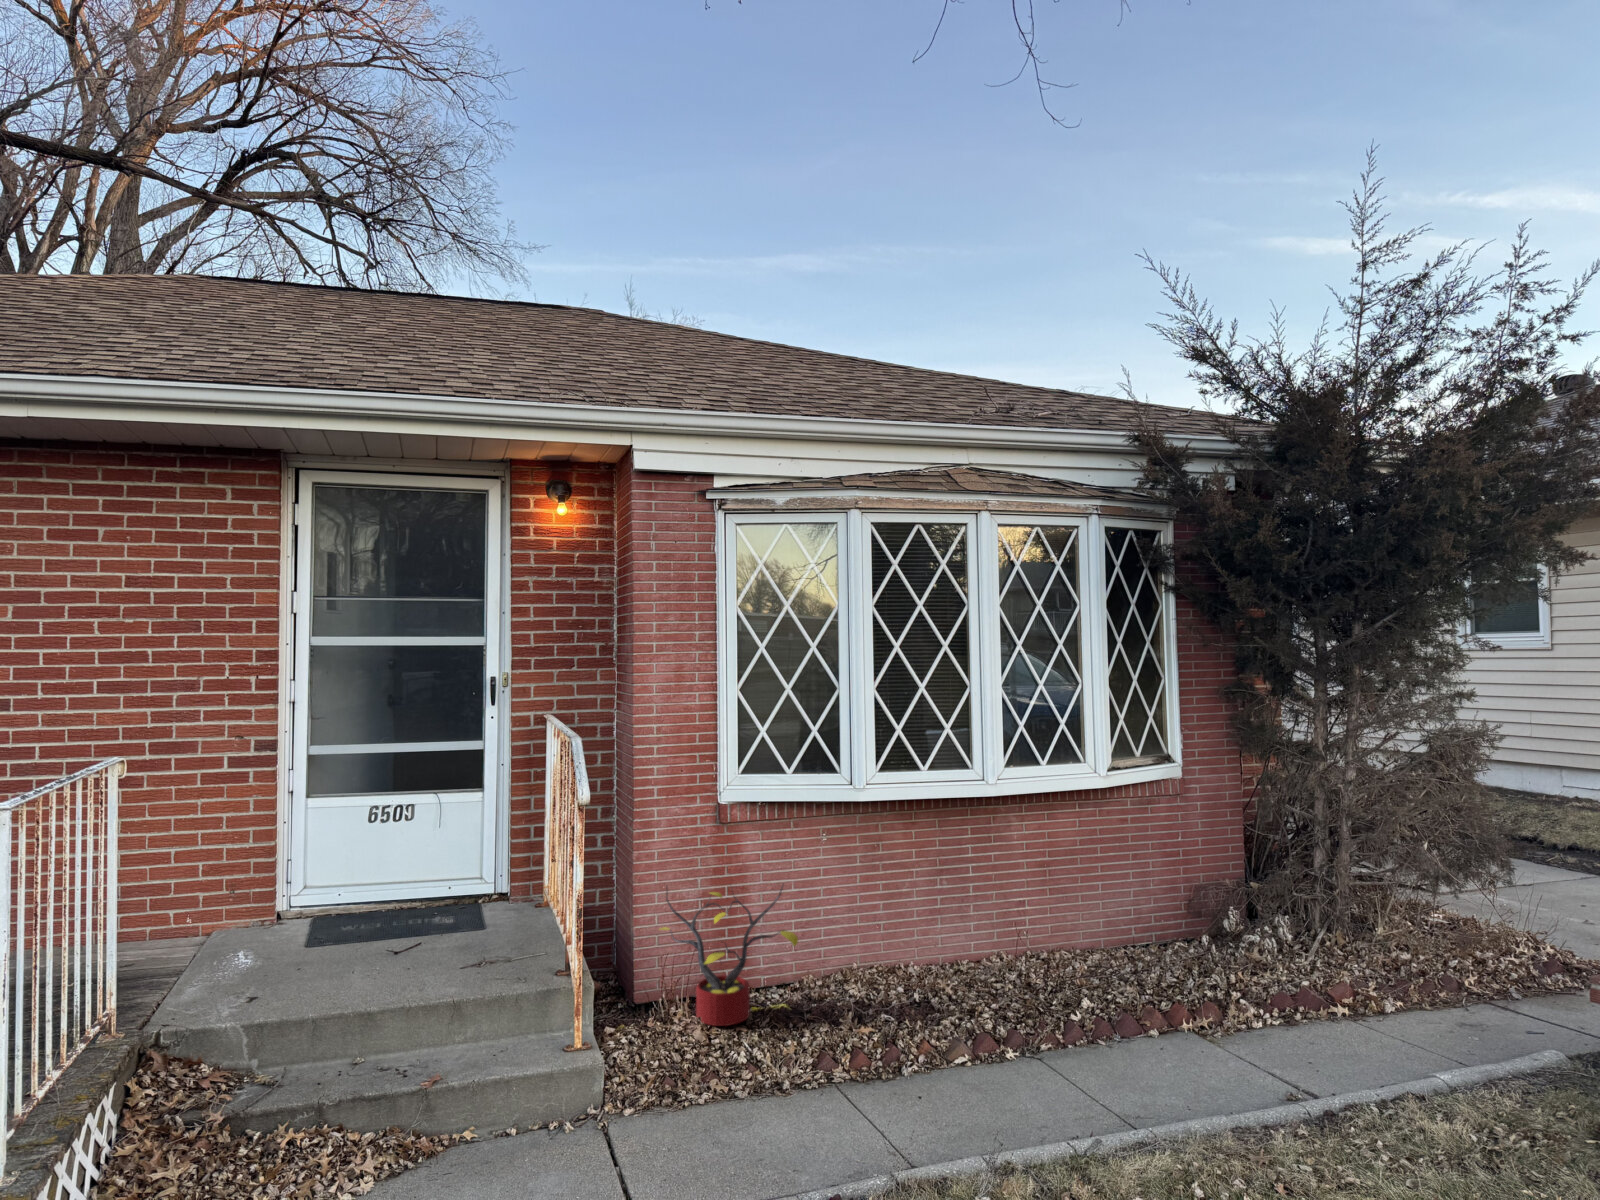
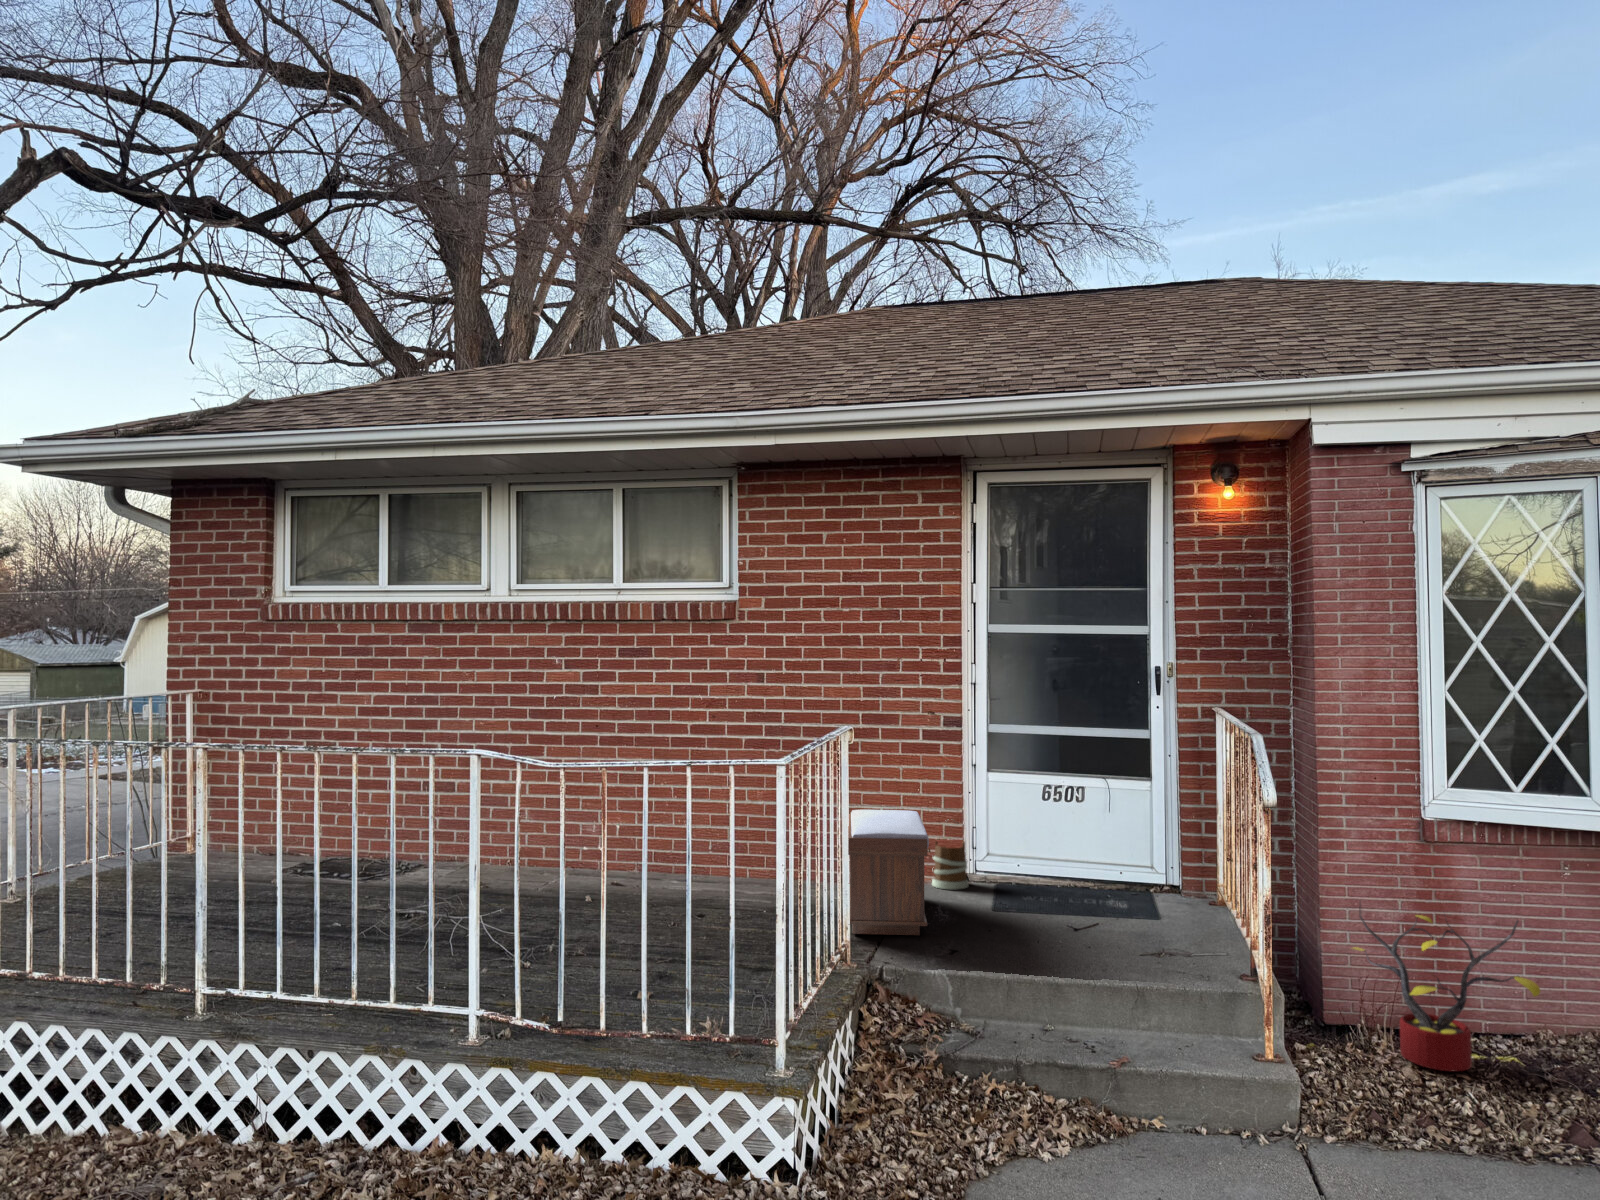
bench: none [90,858,213,1031] -> present [848,810,929,935]
wooden bucket: none [229,858,277,940] -> present [932,820,968,889]

